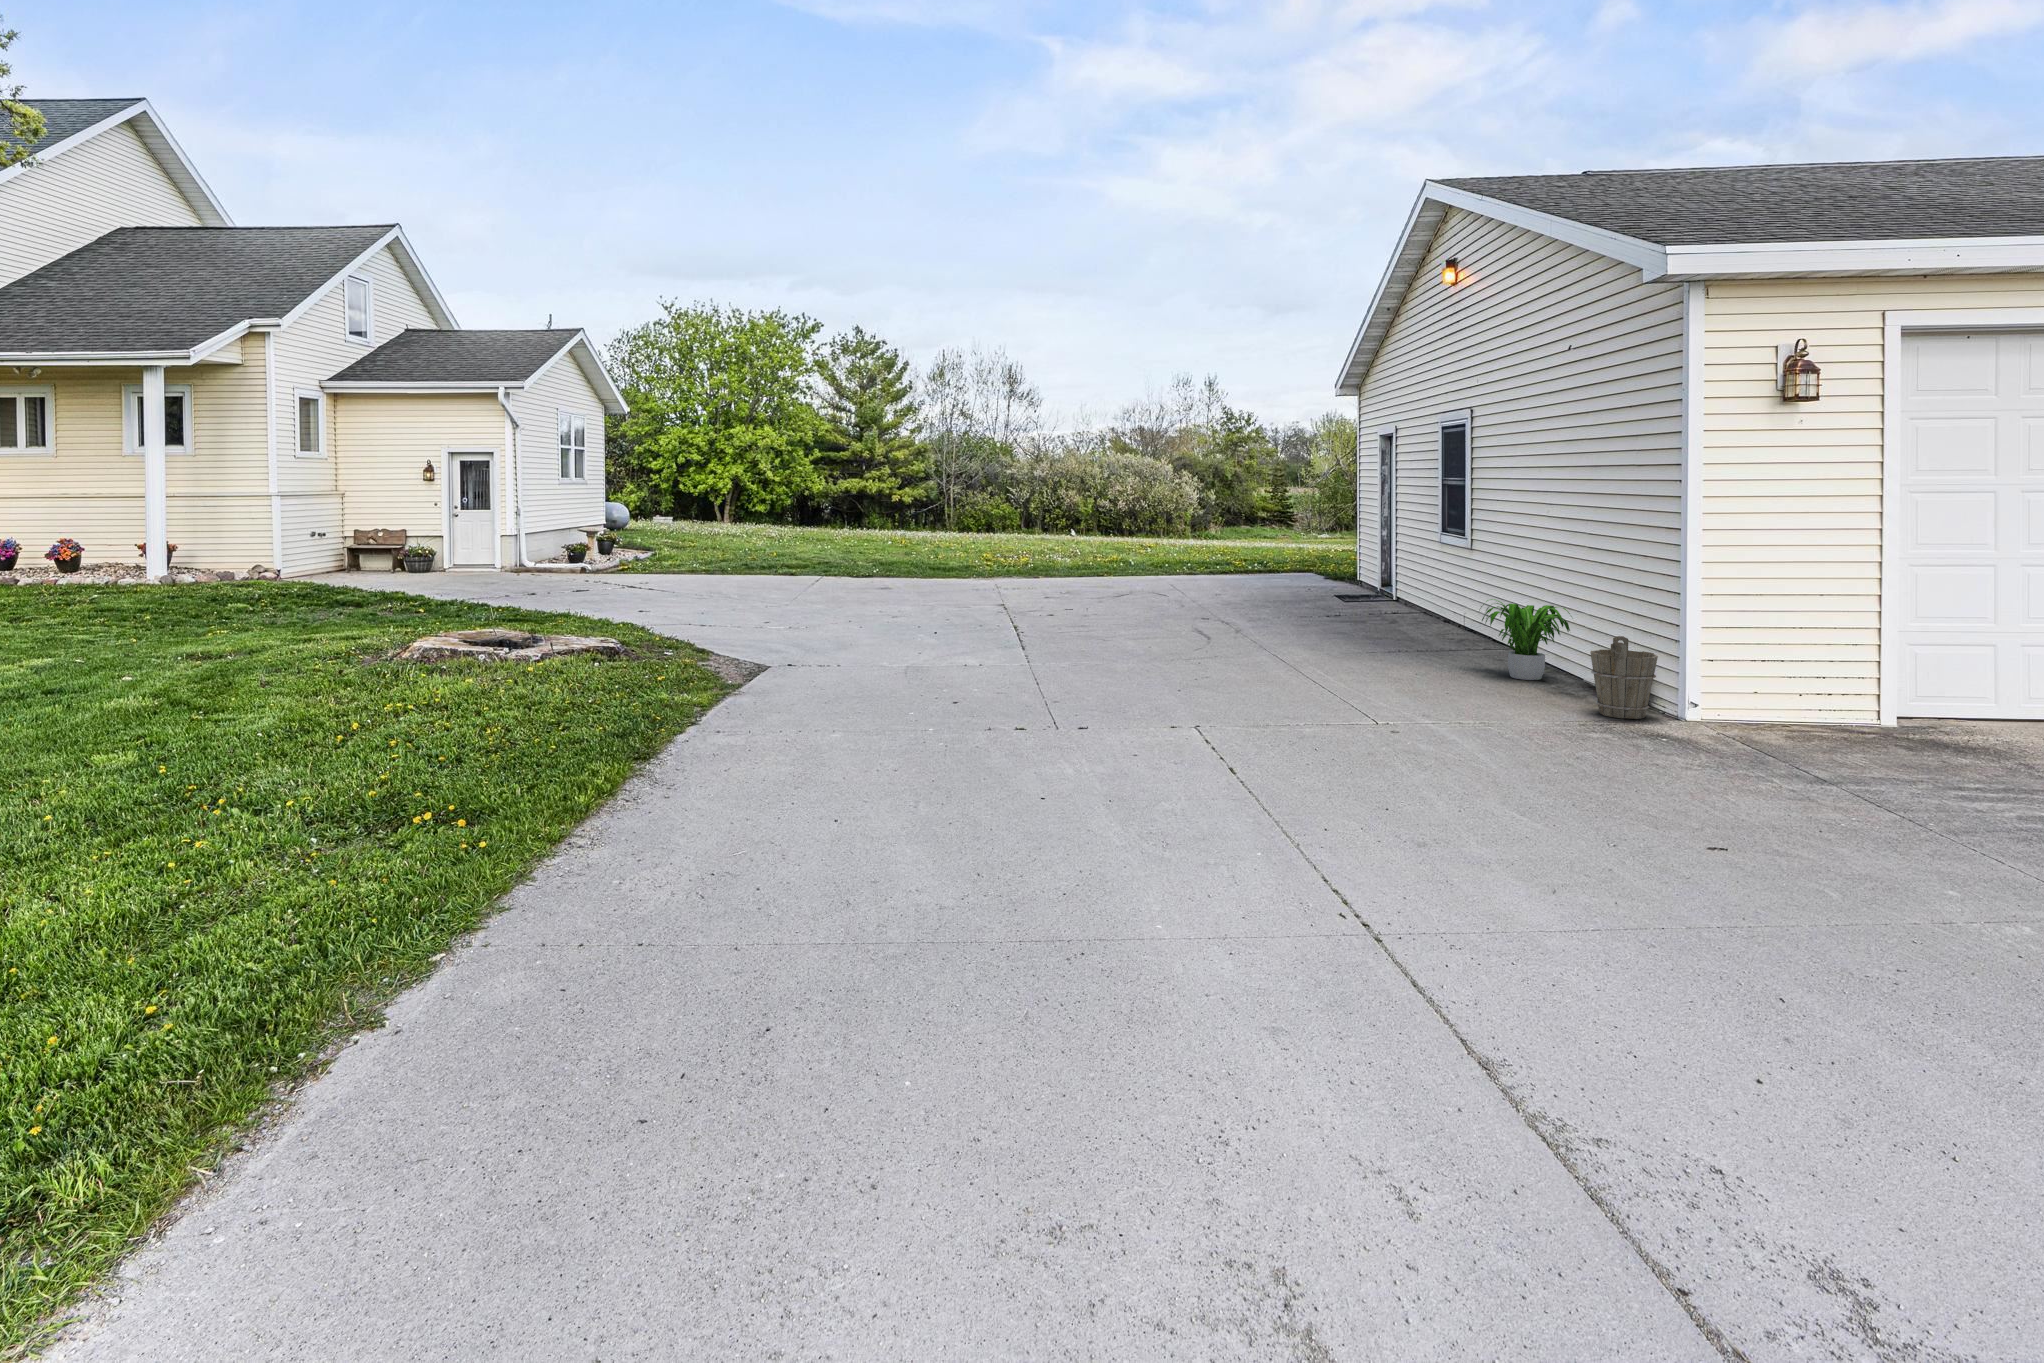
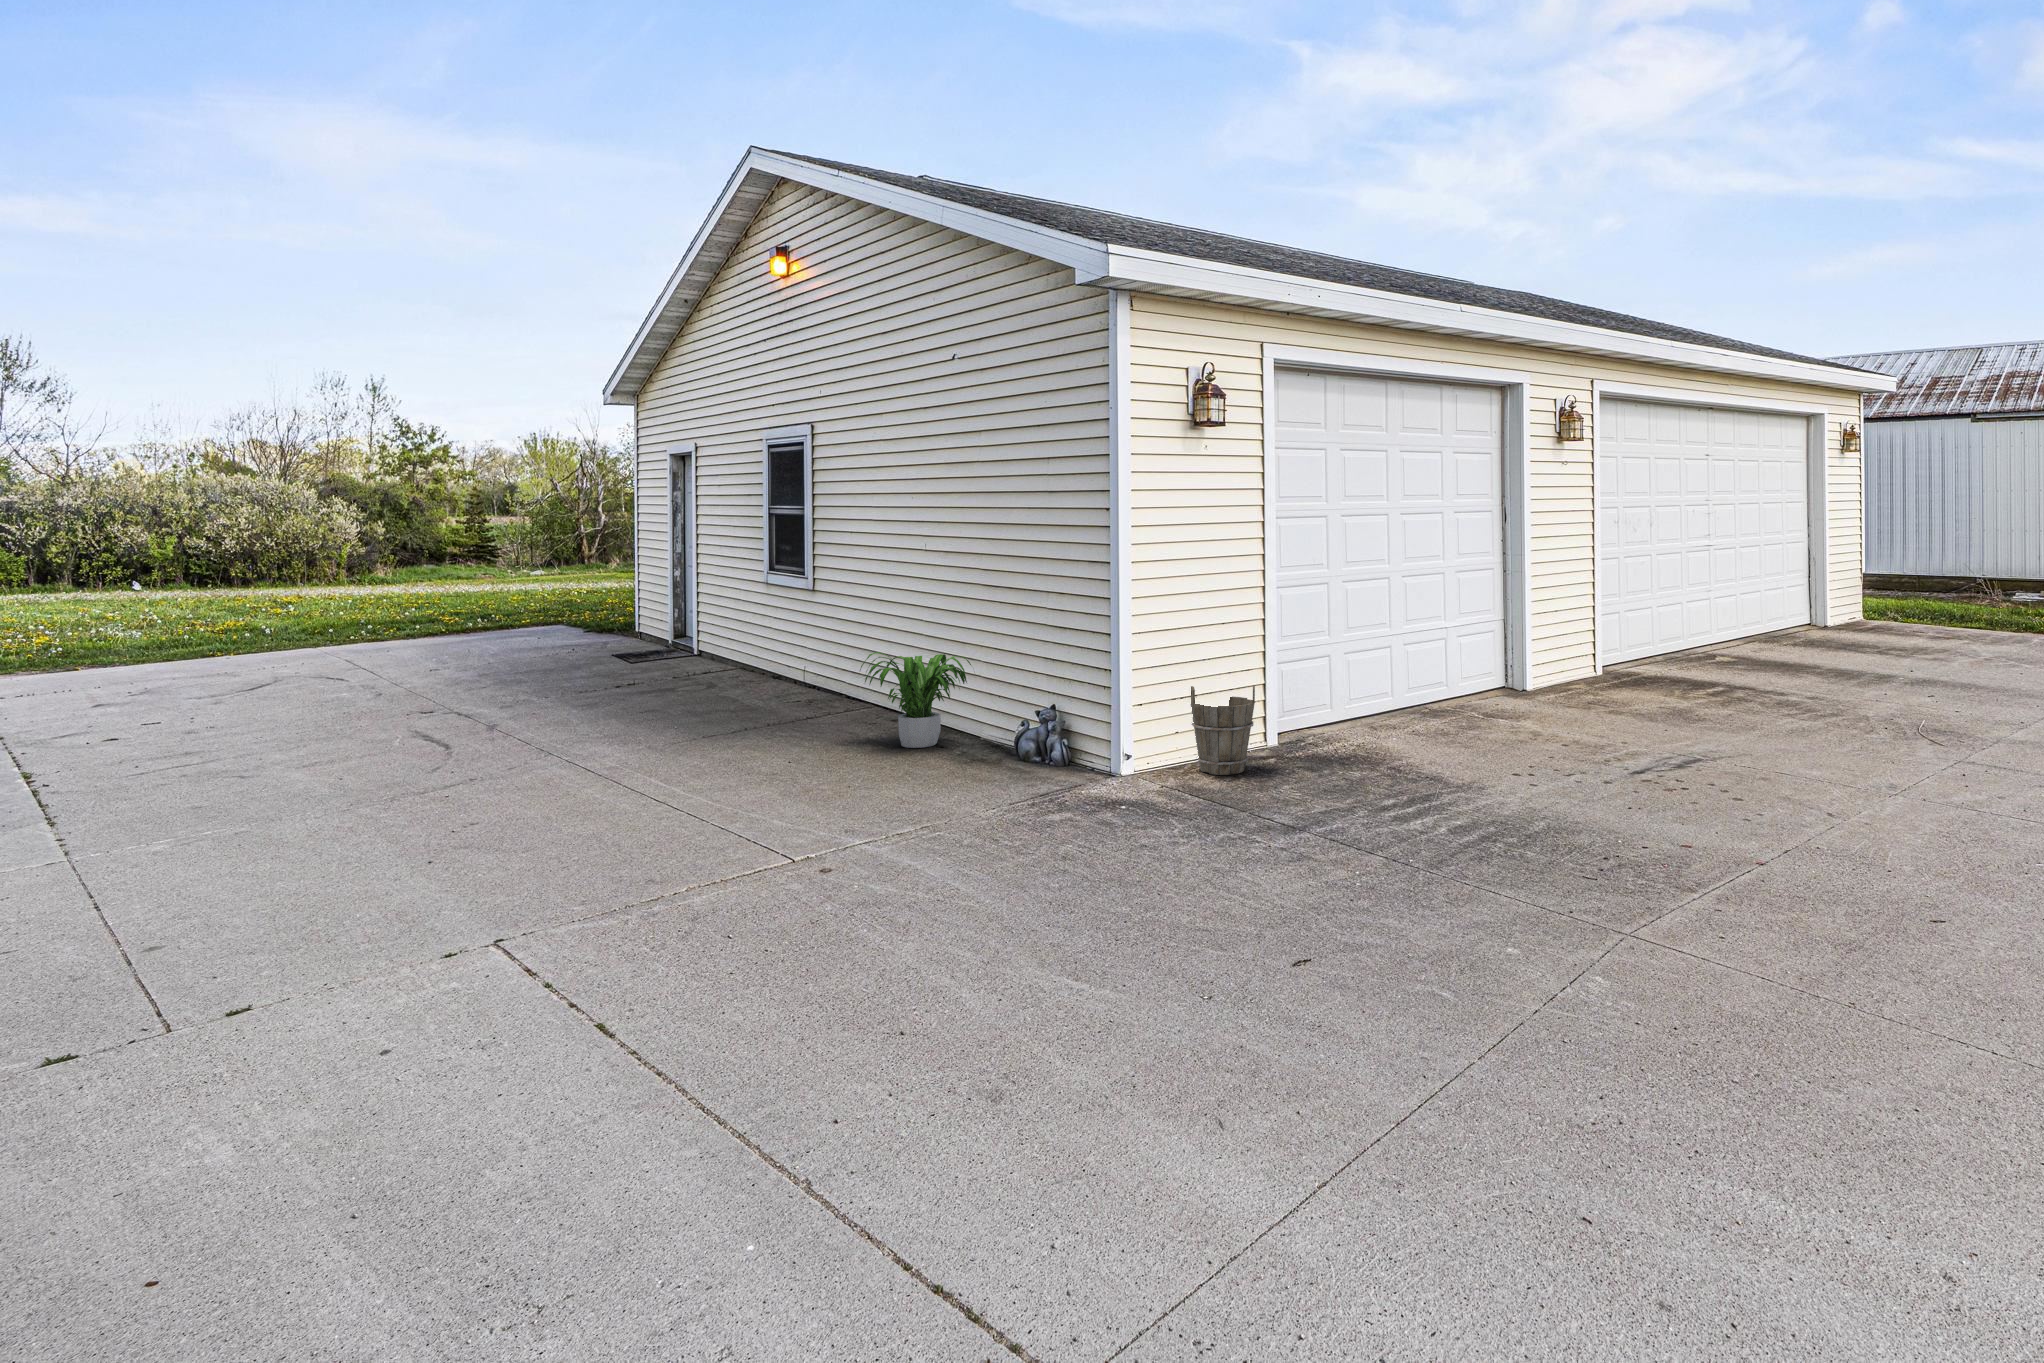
bucket: present [1590,636,1658,719] -> present [1191,685,1255,775]

